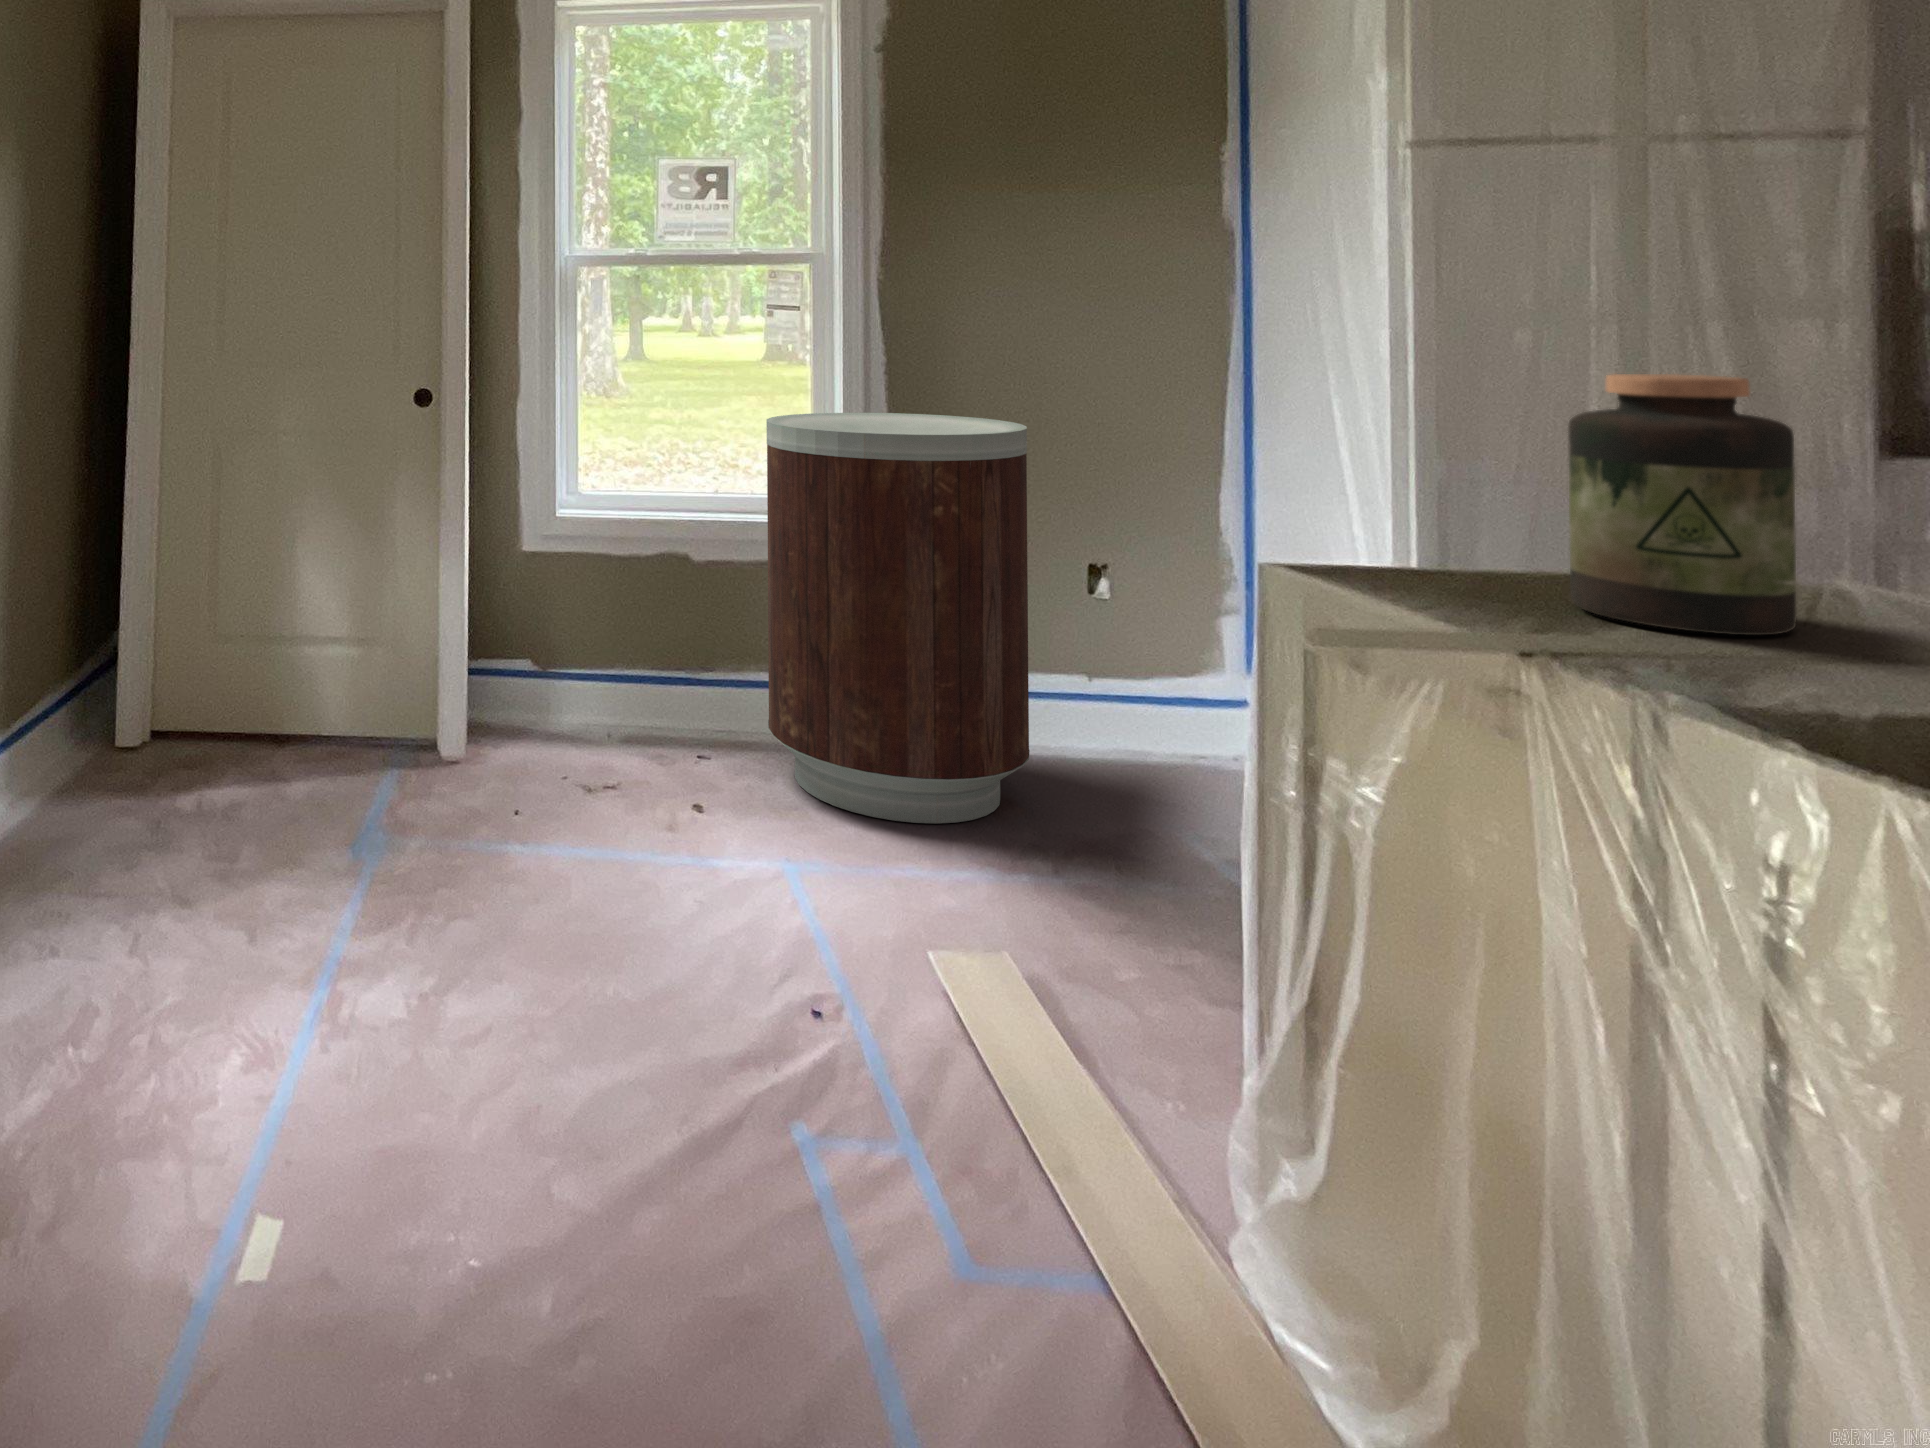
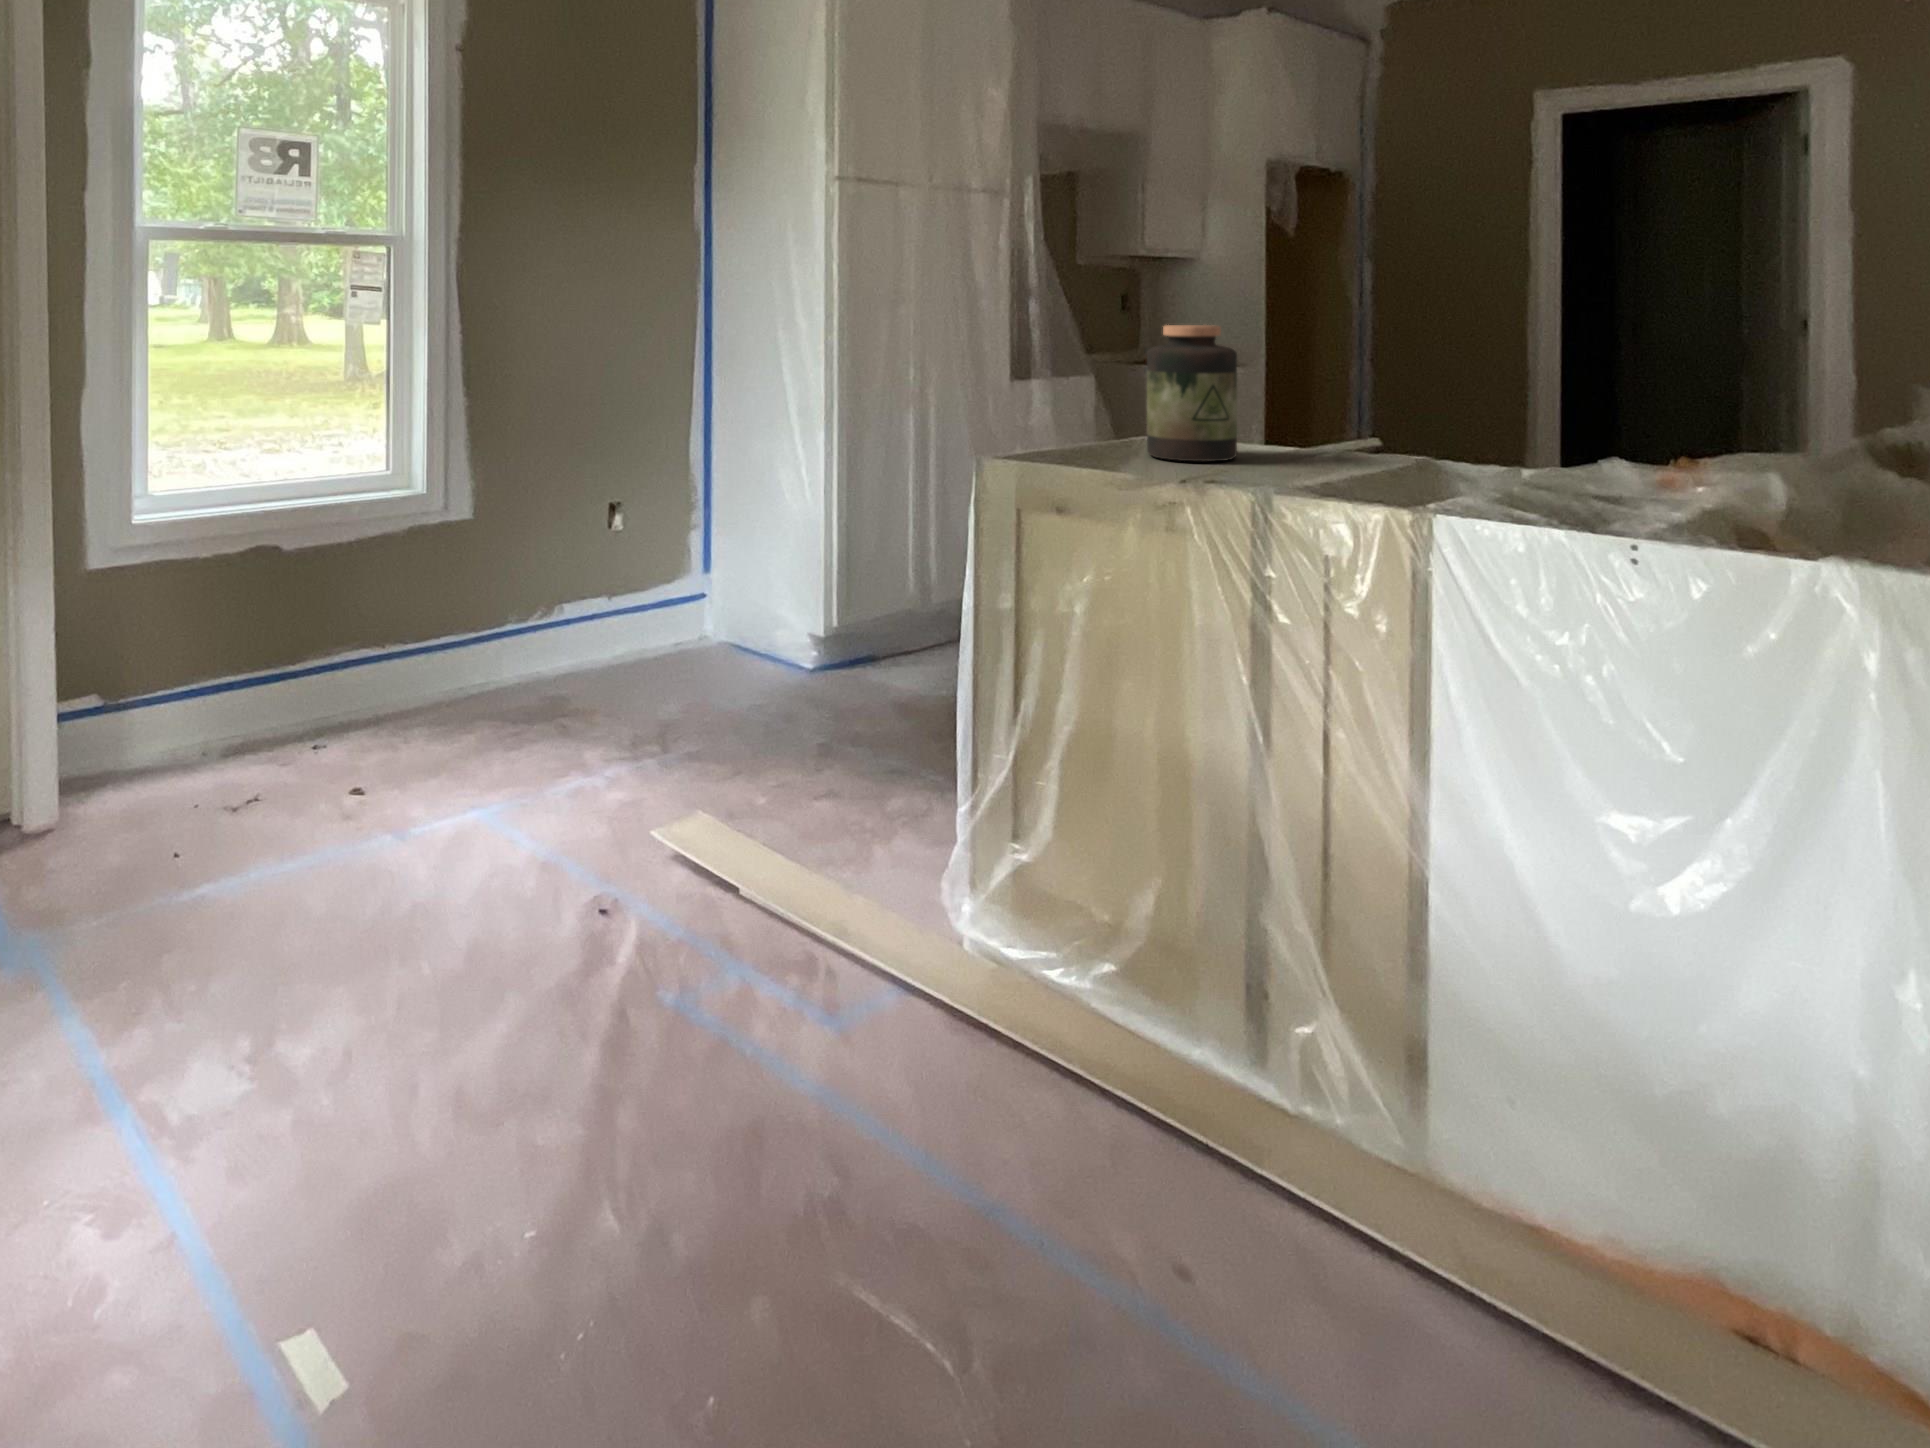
trash can: present [766,413,1030,823] -> none [382,386,609,754]

